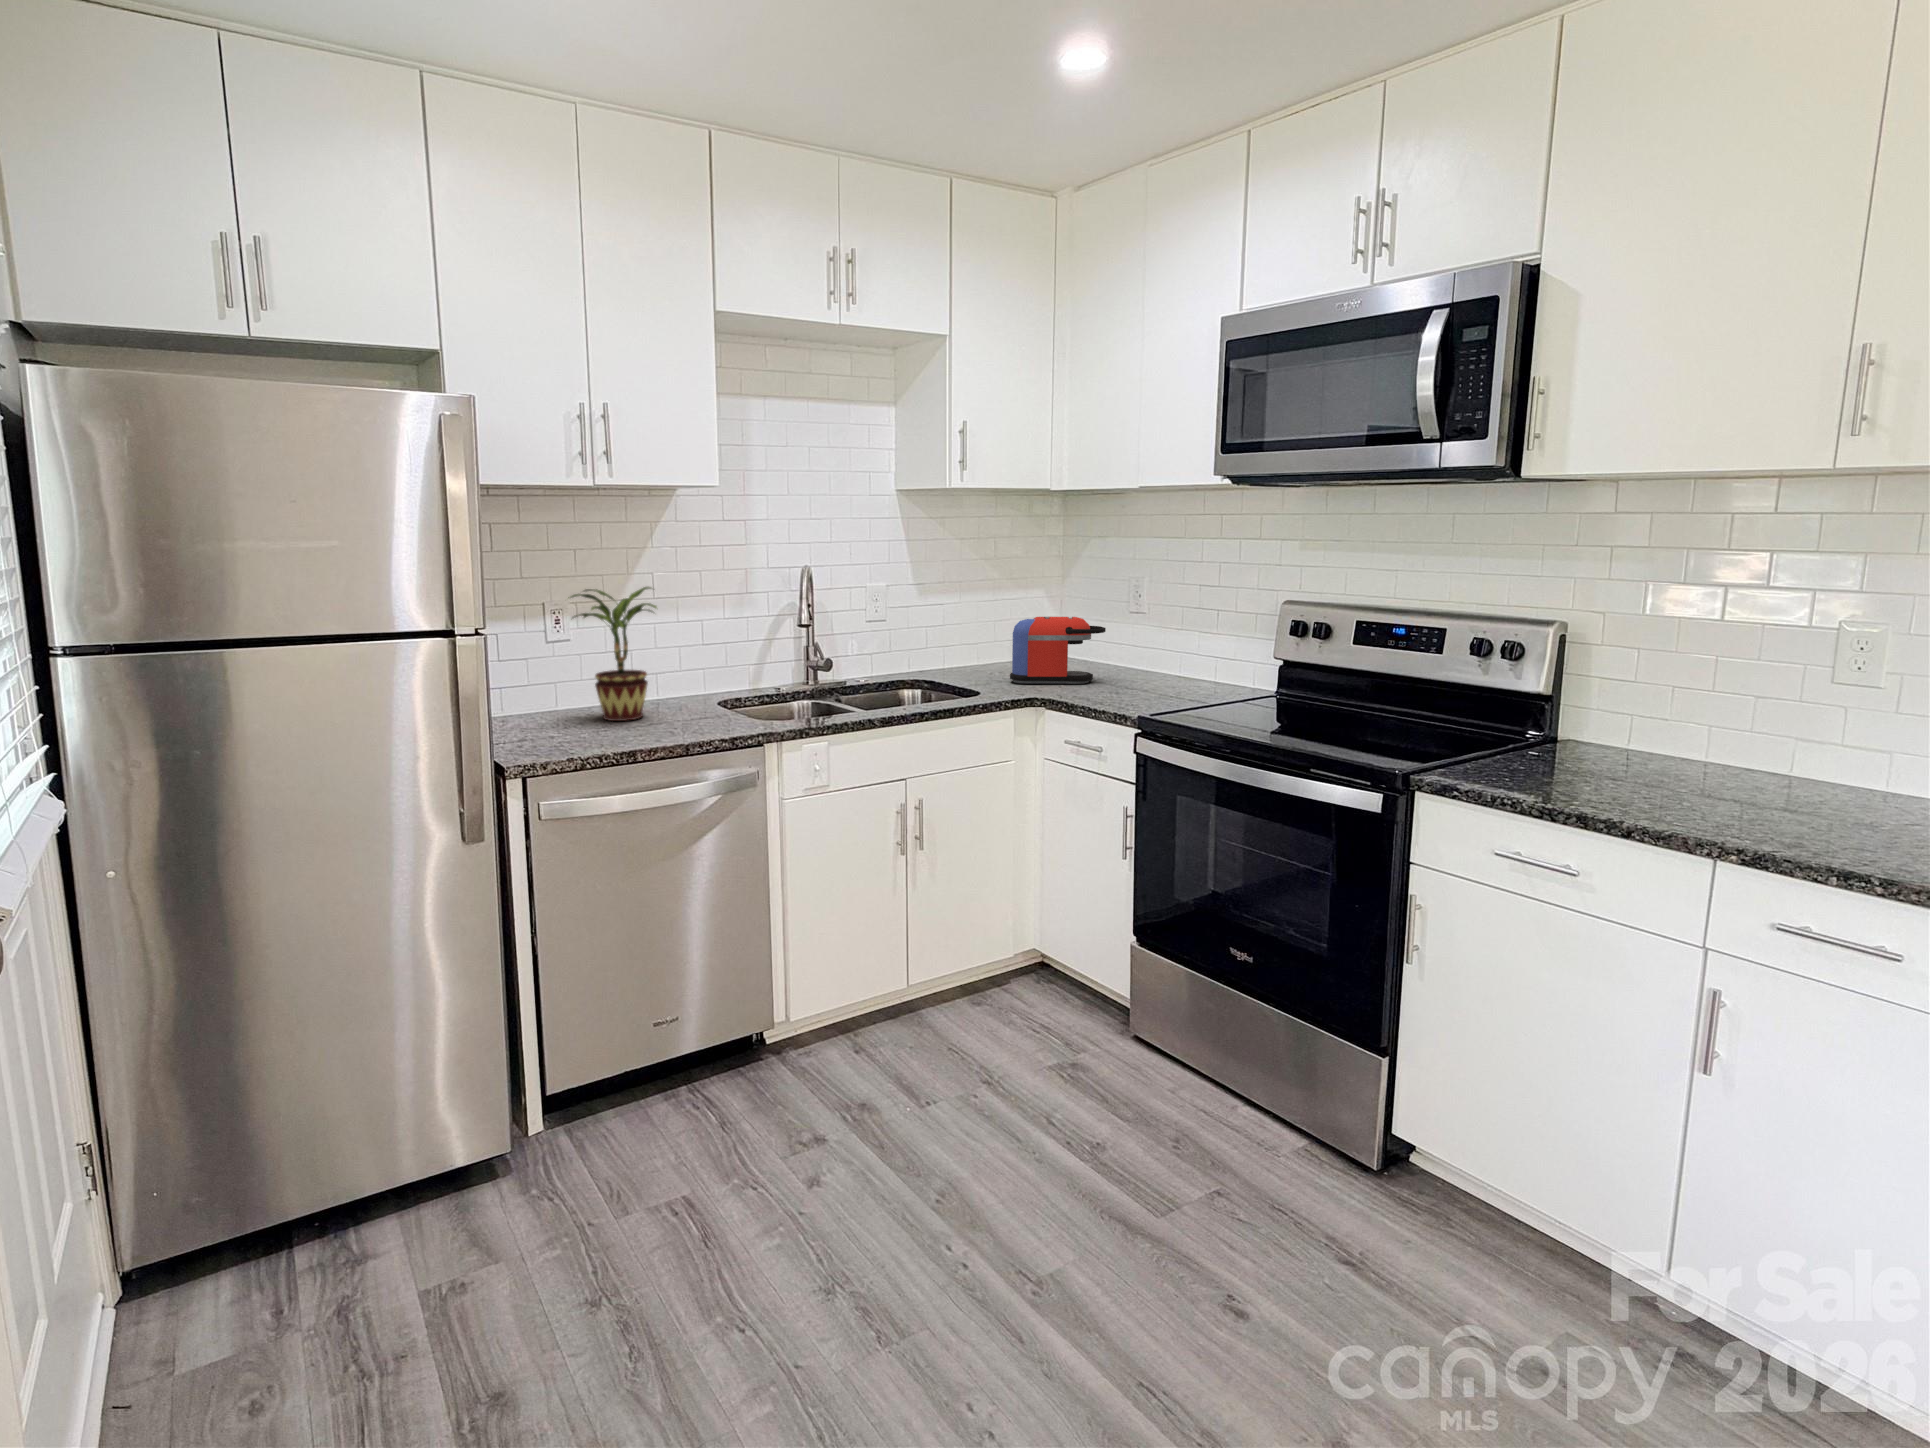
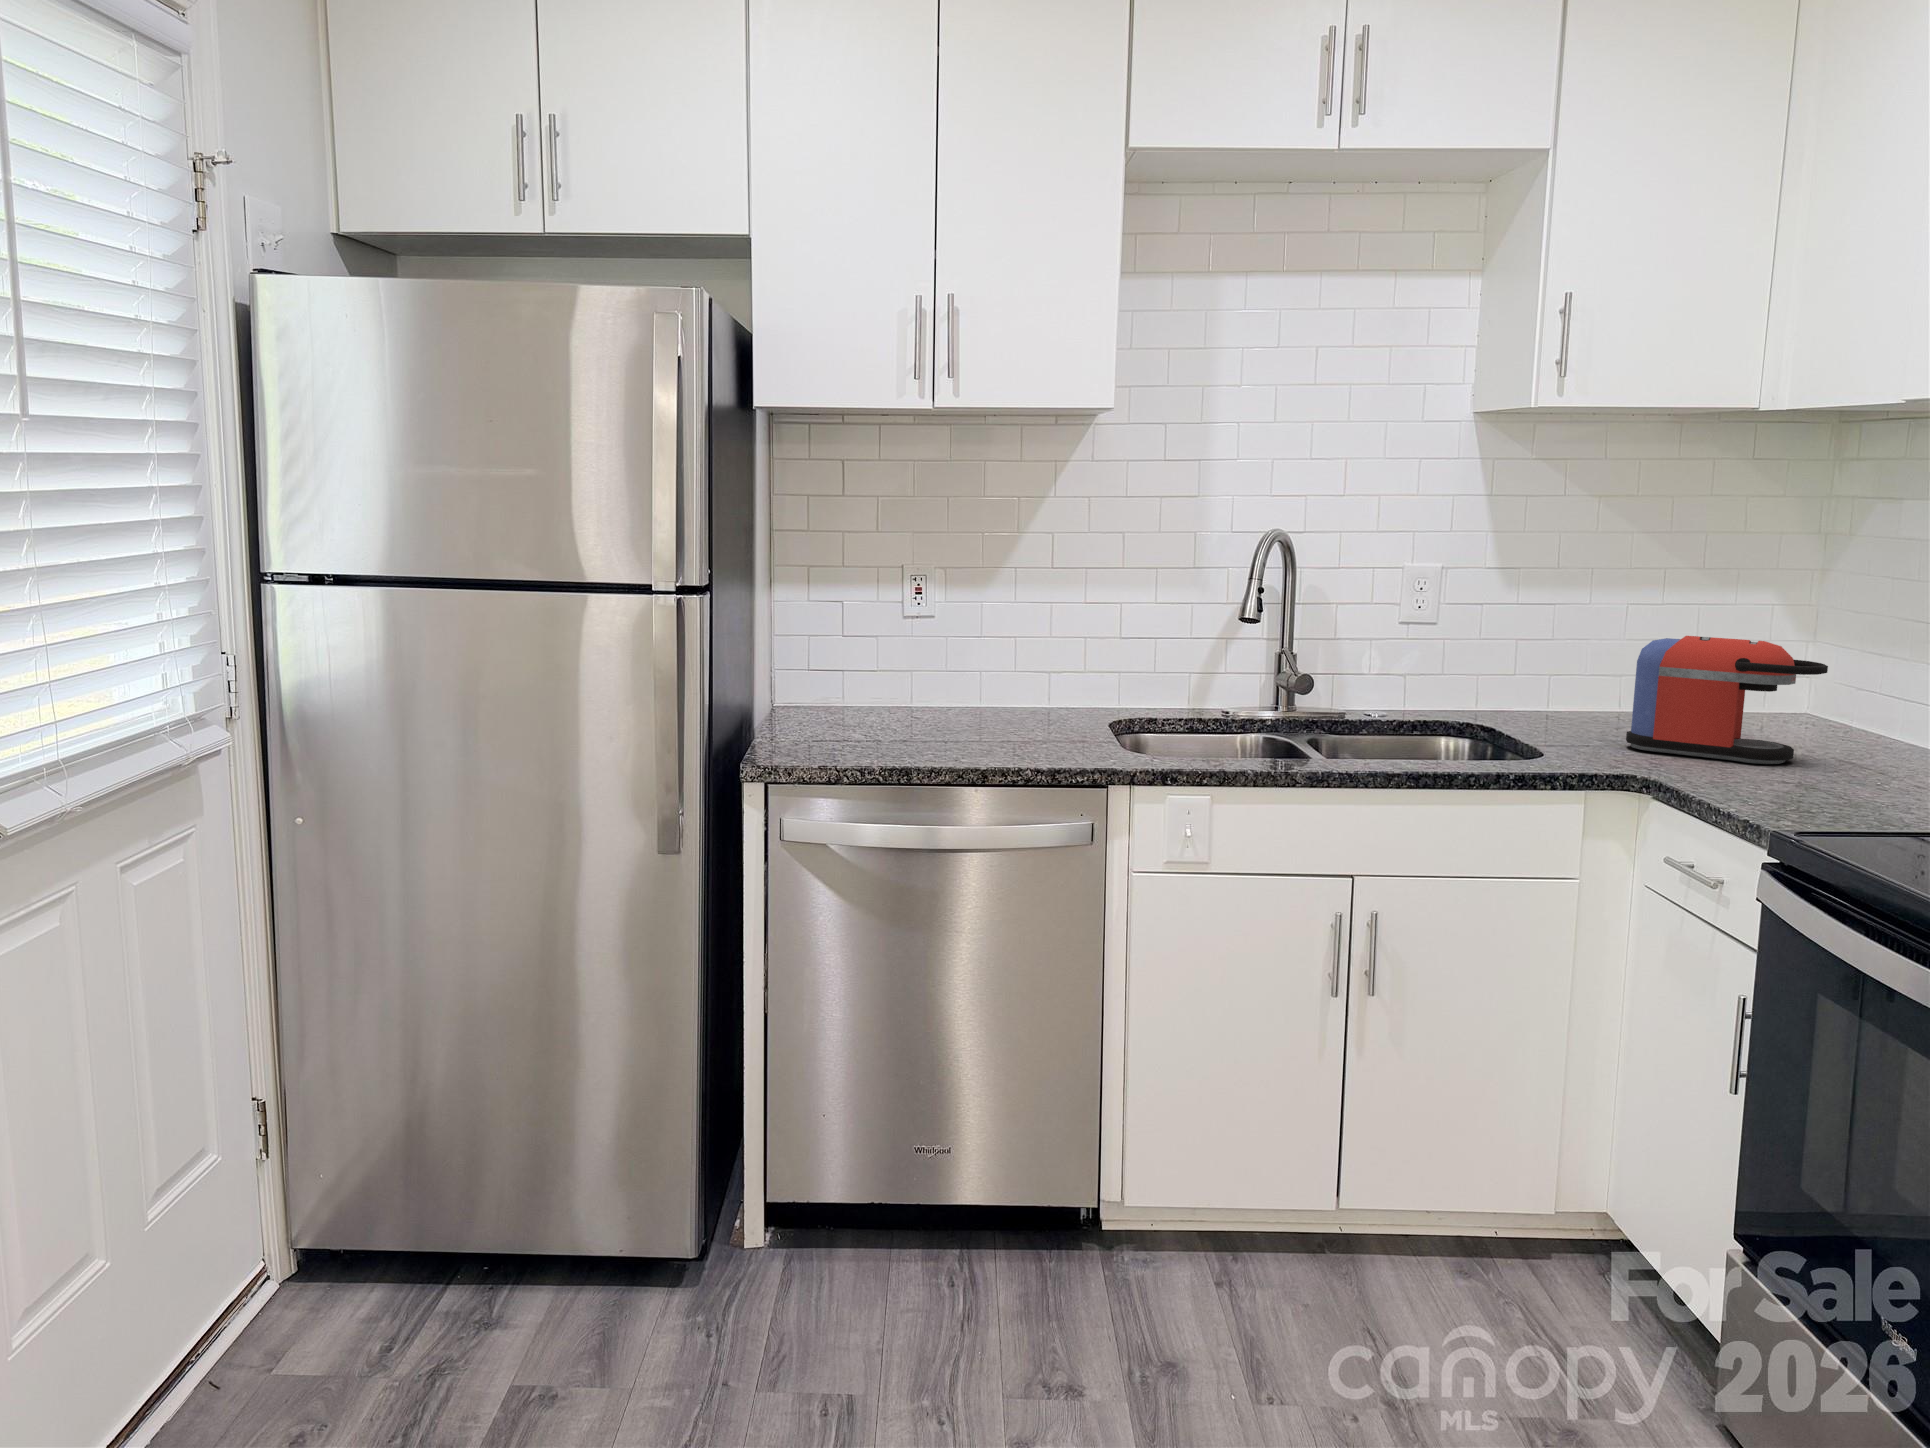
potted plant: present [568,587,657,721] -> none [894,544,1024,728]

